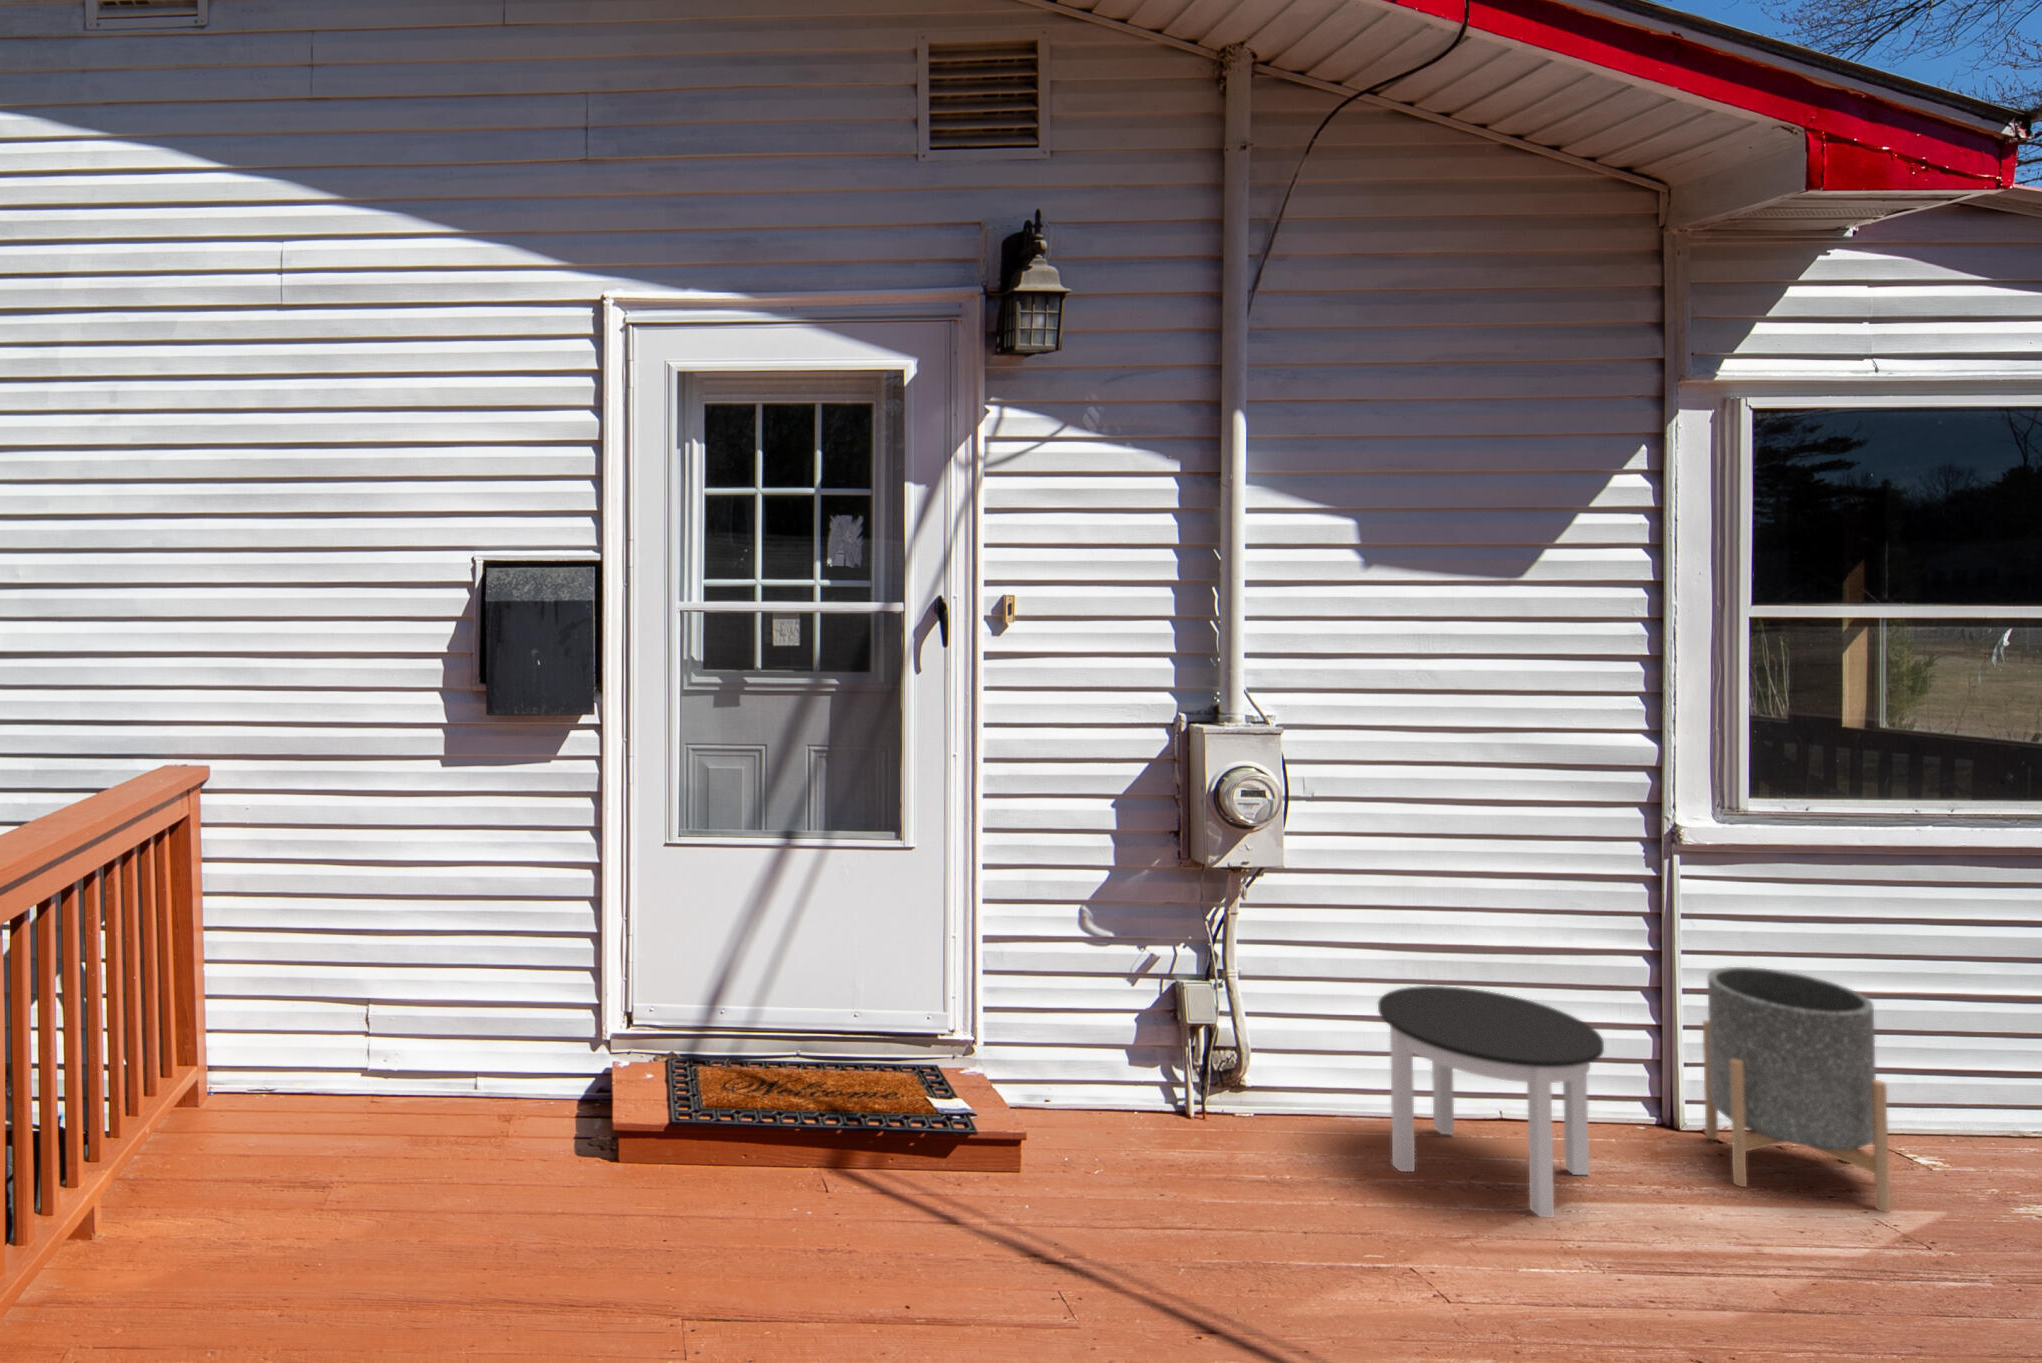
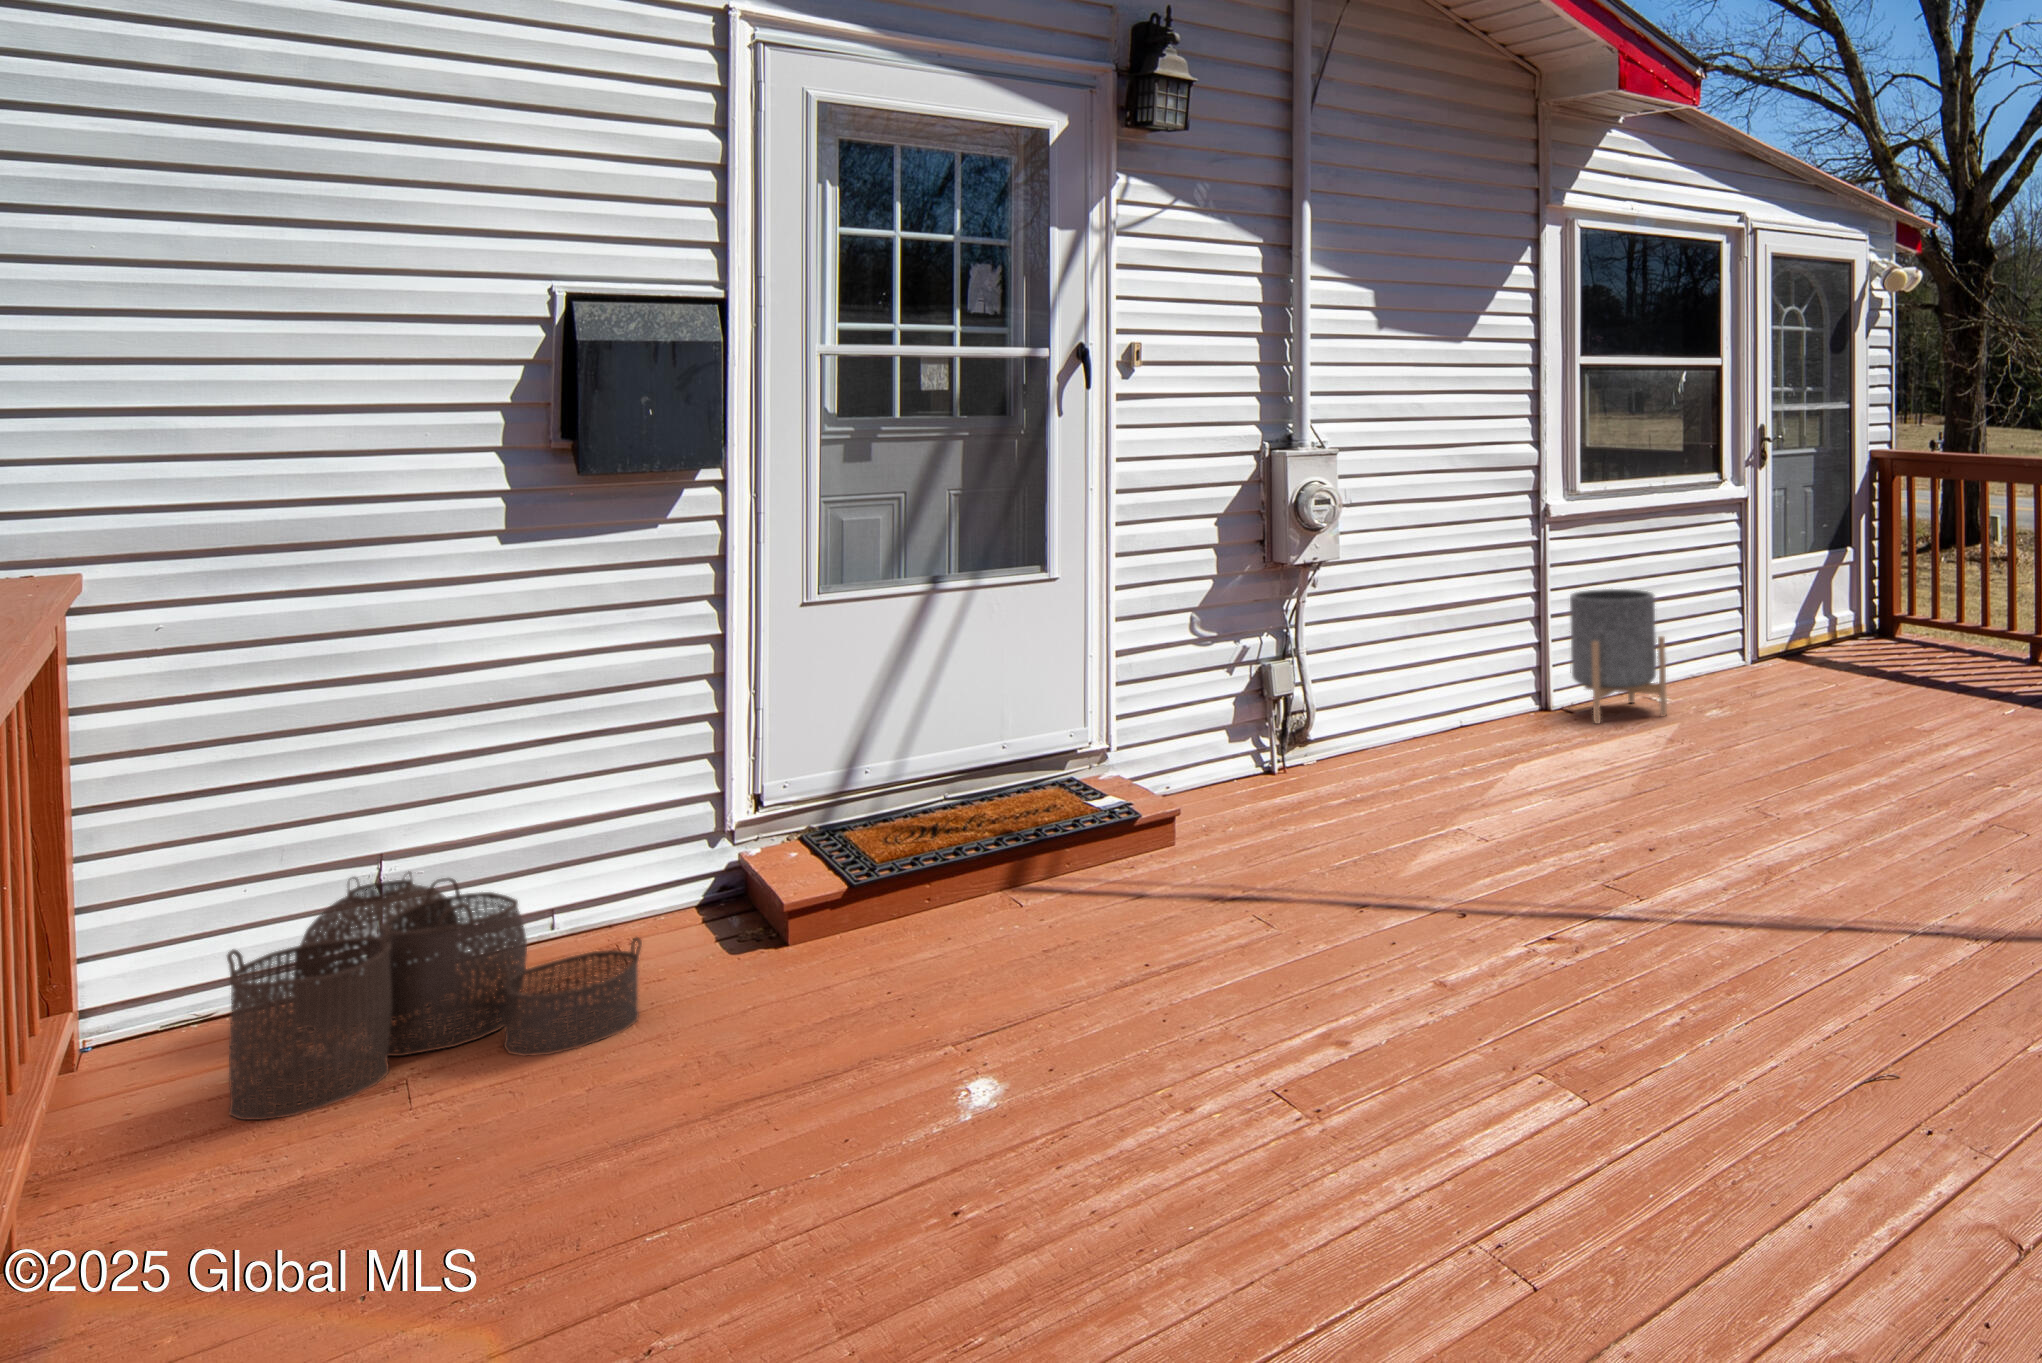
round table: present [1378,986,1604,1217] -> none [1403,631,1543,763]
woven basket: none [235,1019,475,1231] -> present [227,871,642,1120]

